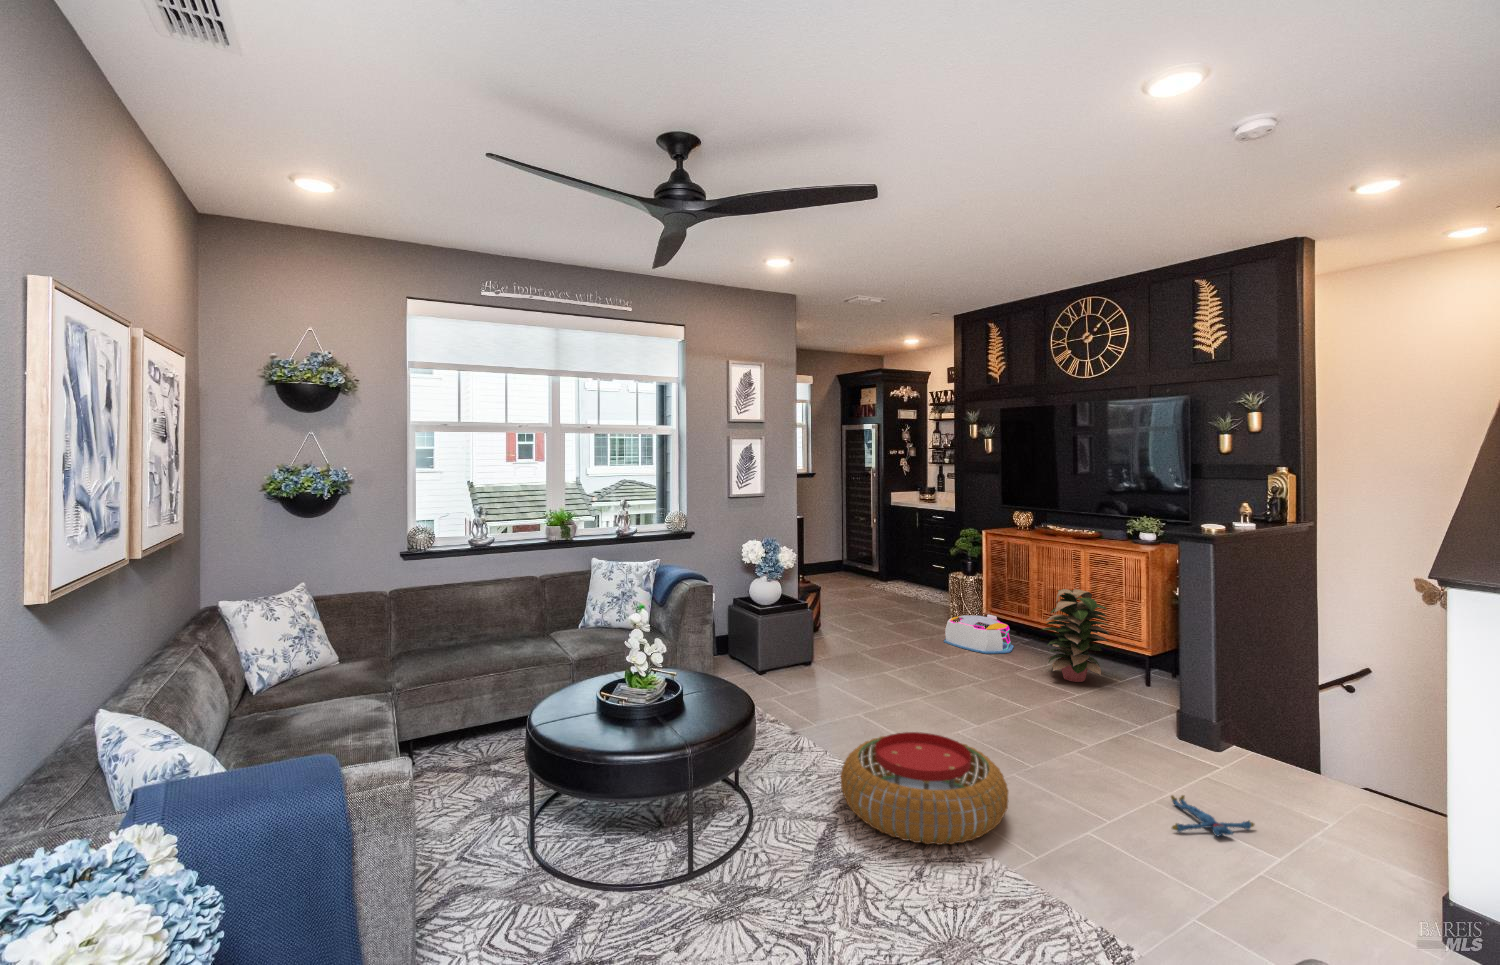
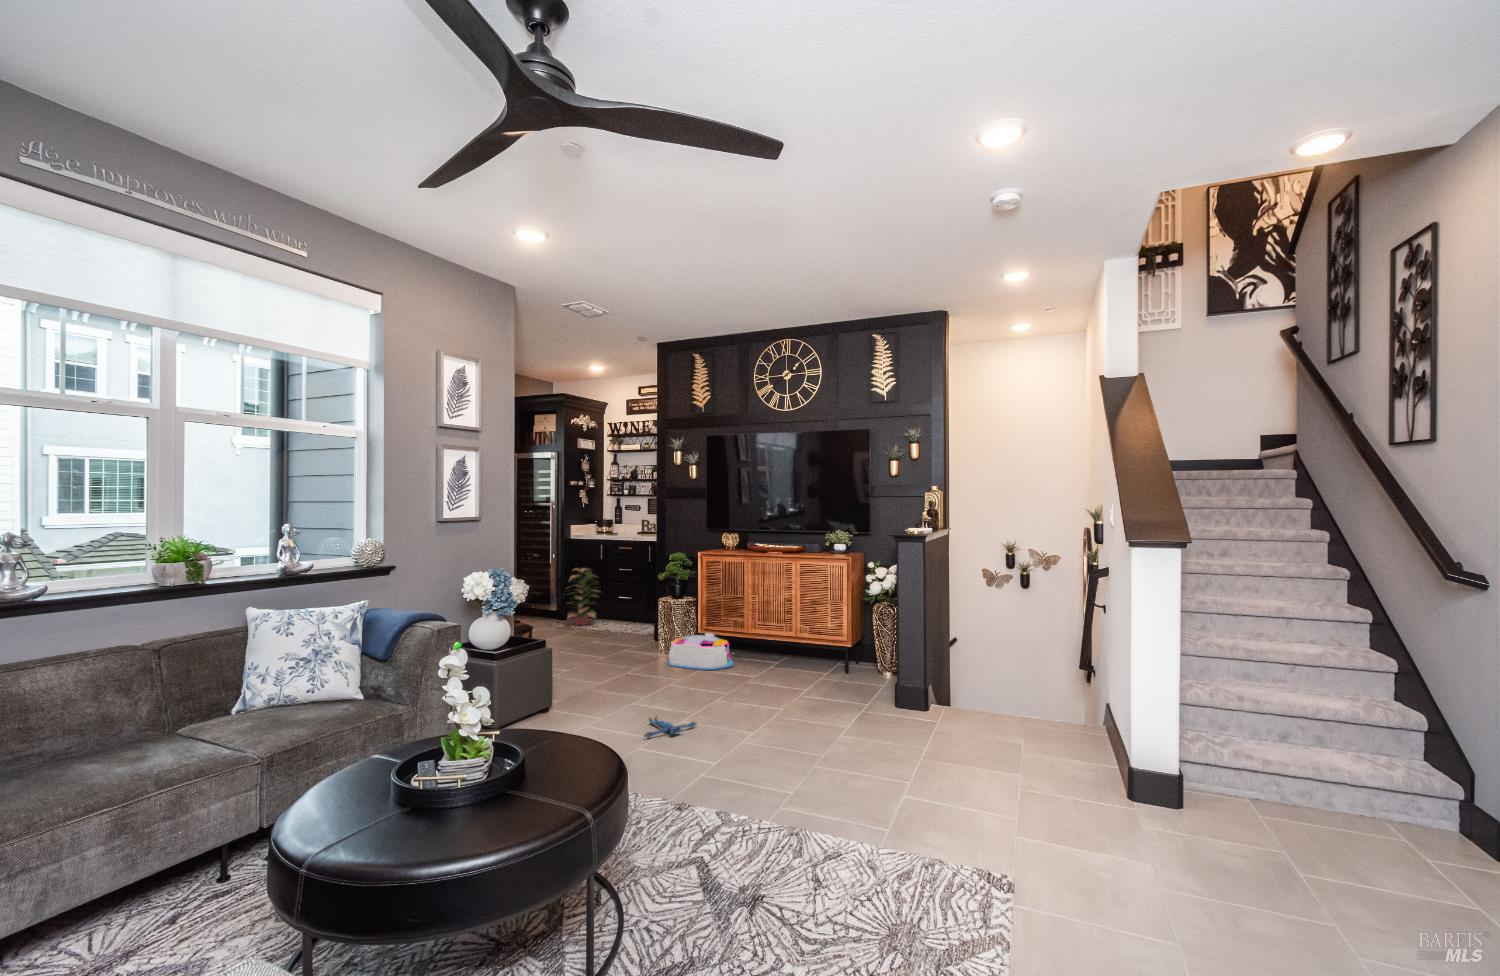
decorative plant: present [1043,589,1110,682] -> present [567,568,599,625]
pouf: present [841,732,1008,845] -> none [686,743,856,858]
plush toy: present [1171,795,1254,836] -> present [644,716,697,738]

